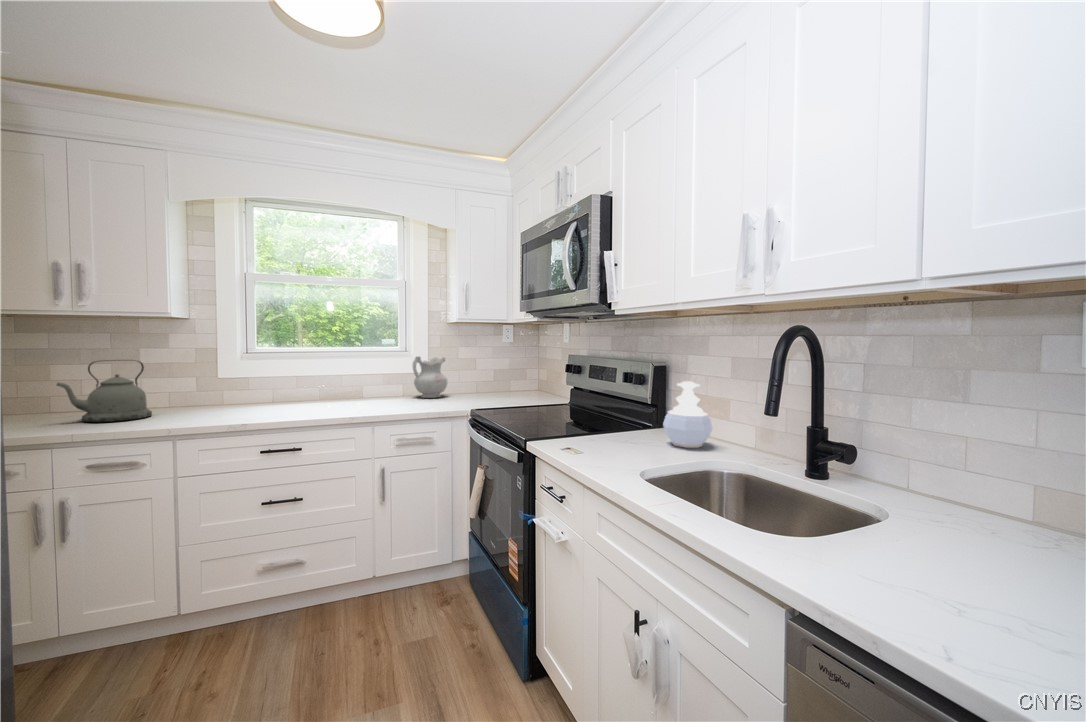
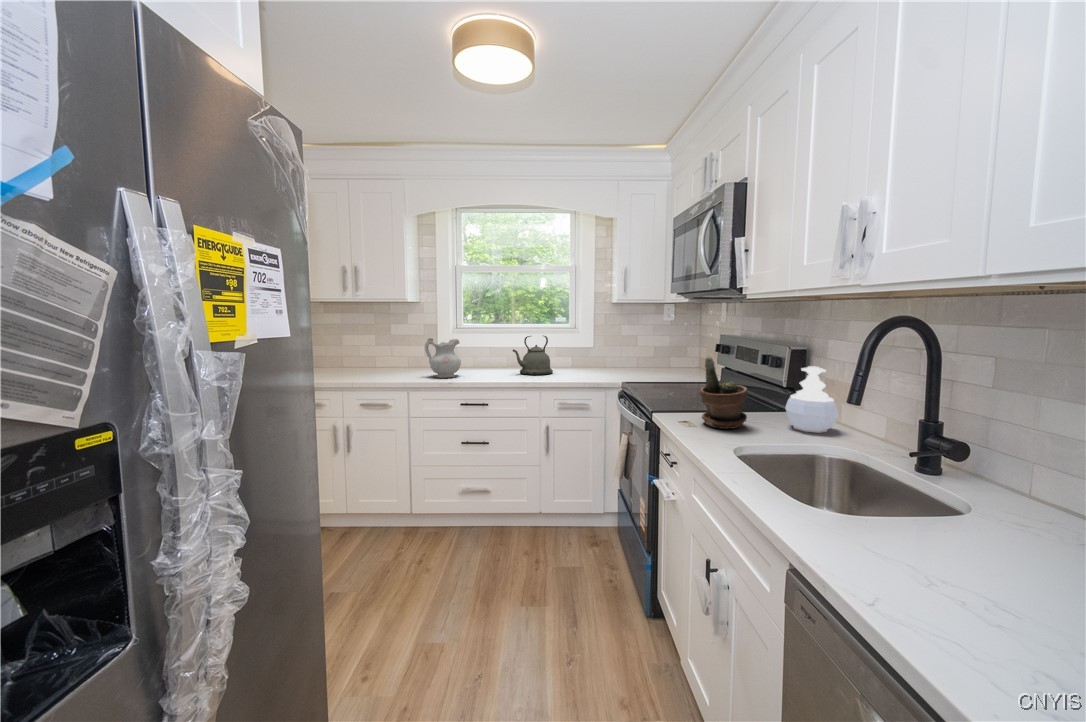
ceramic pitcher: present [413,357,447,398] -> present [425,338,461,378]
kettle: present [57,360,152,422] -> present [513,336,553,375]
potted plant: none [586,374,634,453] -> present [700,357,747,429]

